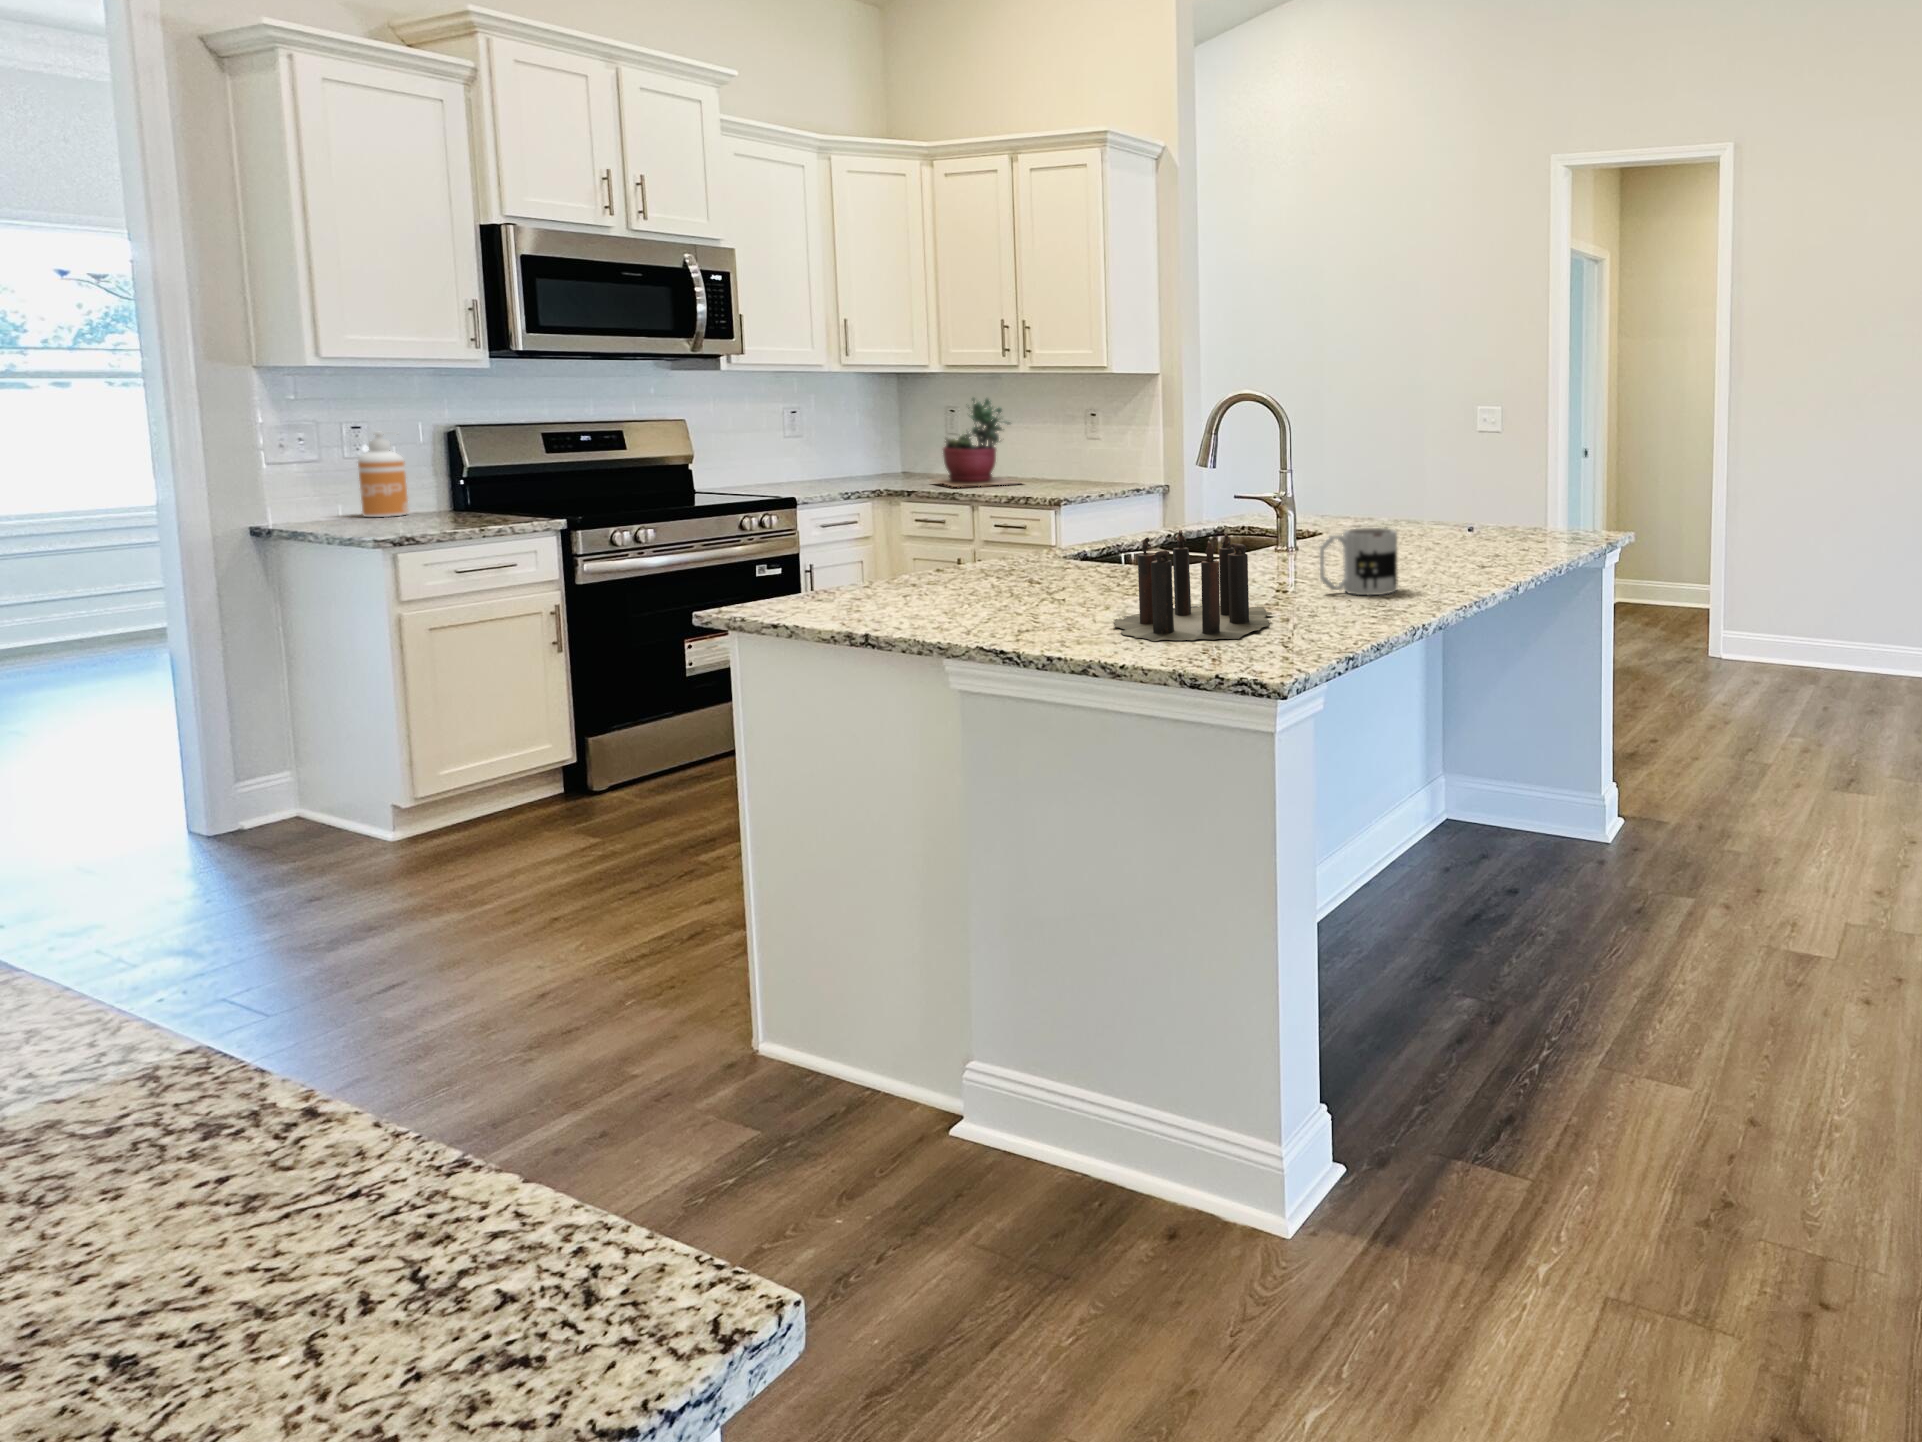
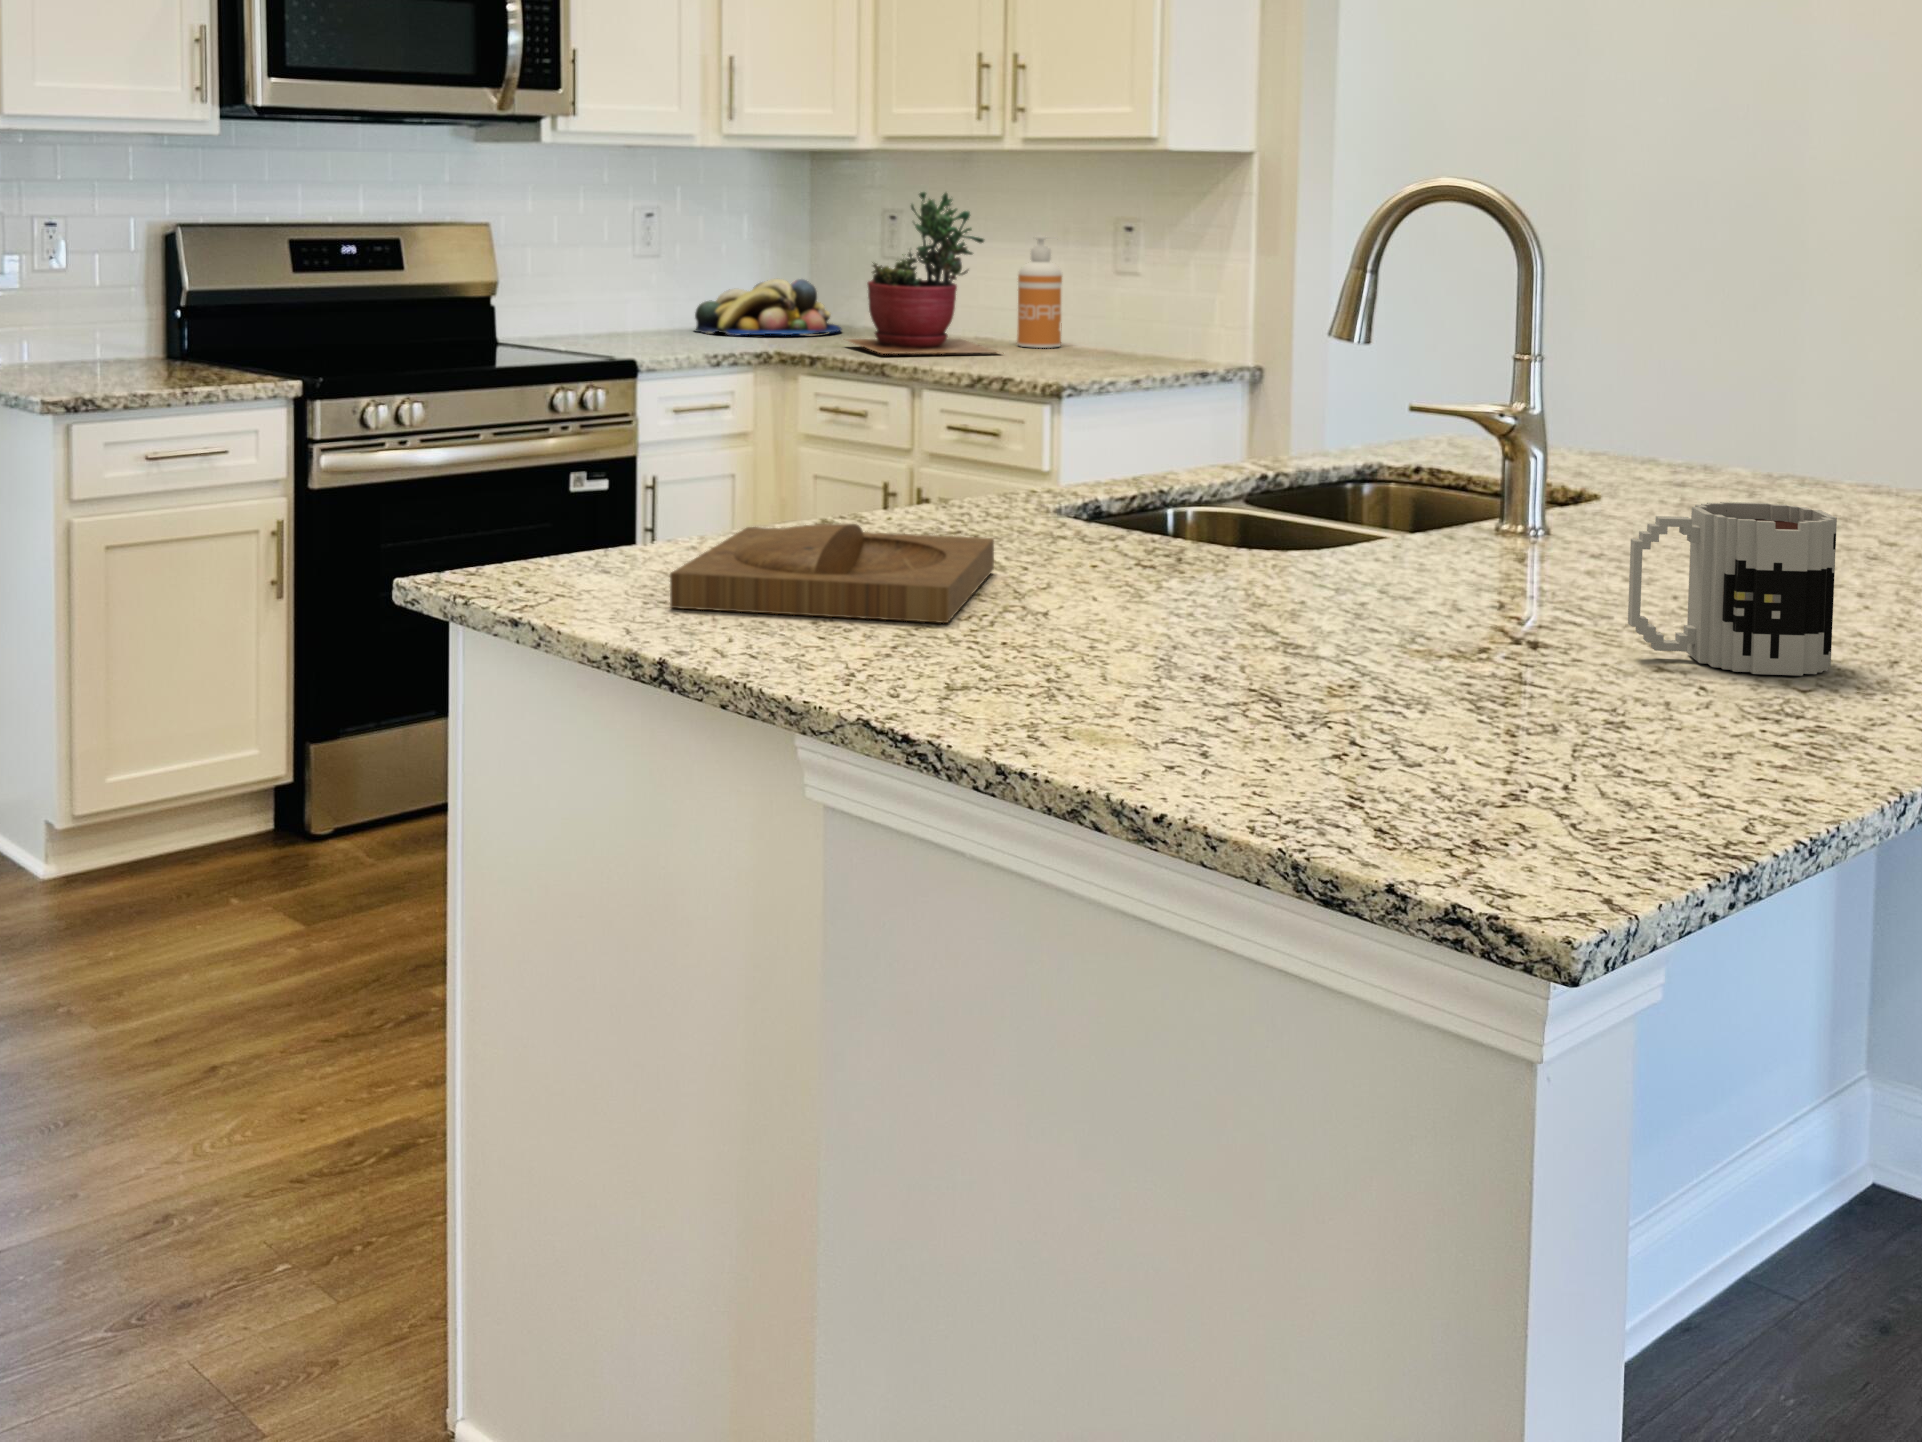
soap dispenser: present [358,432,409,517] -> present [1017,236,1062,348]
fruit bowl: none [830,447,927,481] -> present [695,279,841,335]
candle: present [1114,530,1272,641] -> none [1104,483,1626,772]
tray: none [868,567,1036,613] -> present [670,524,994,623]

